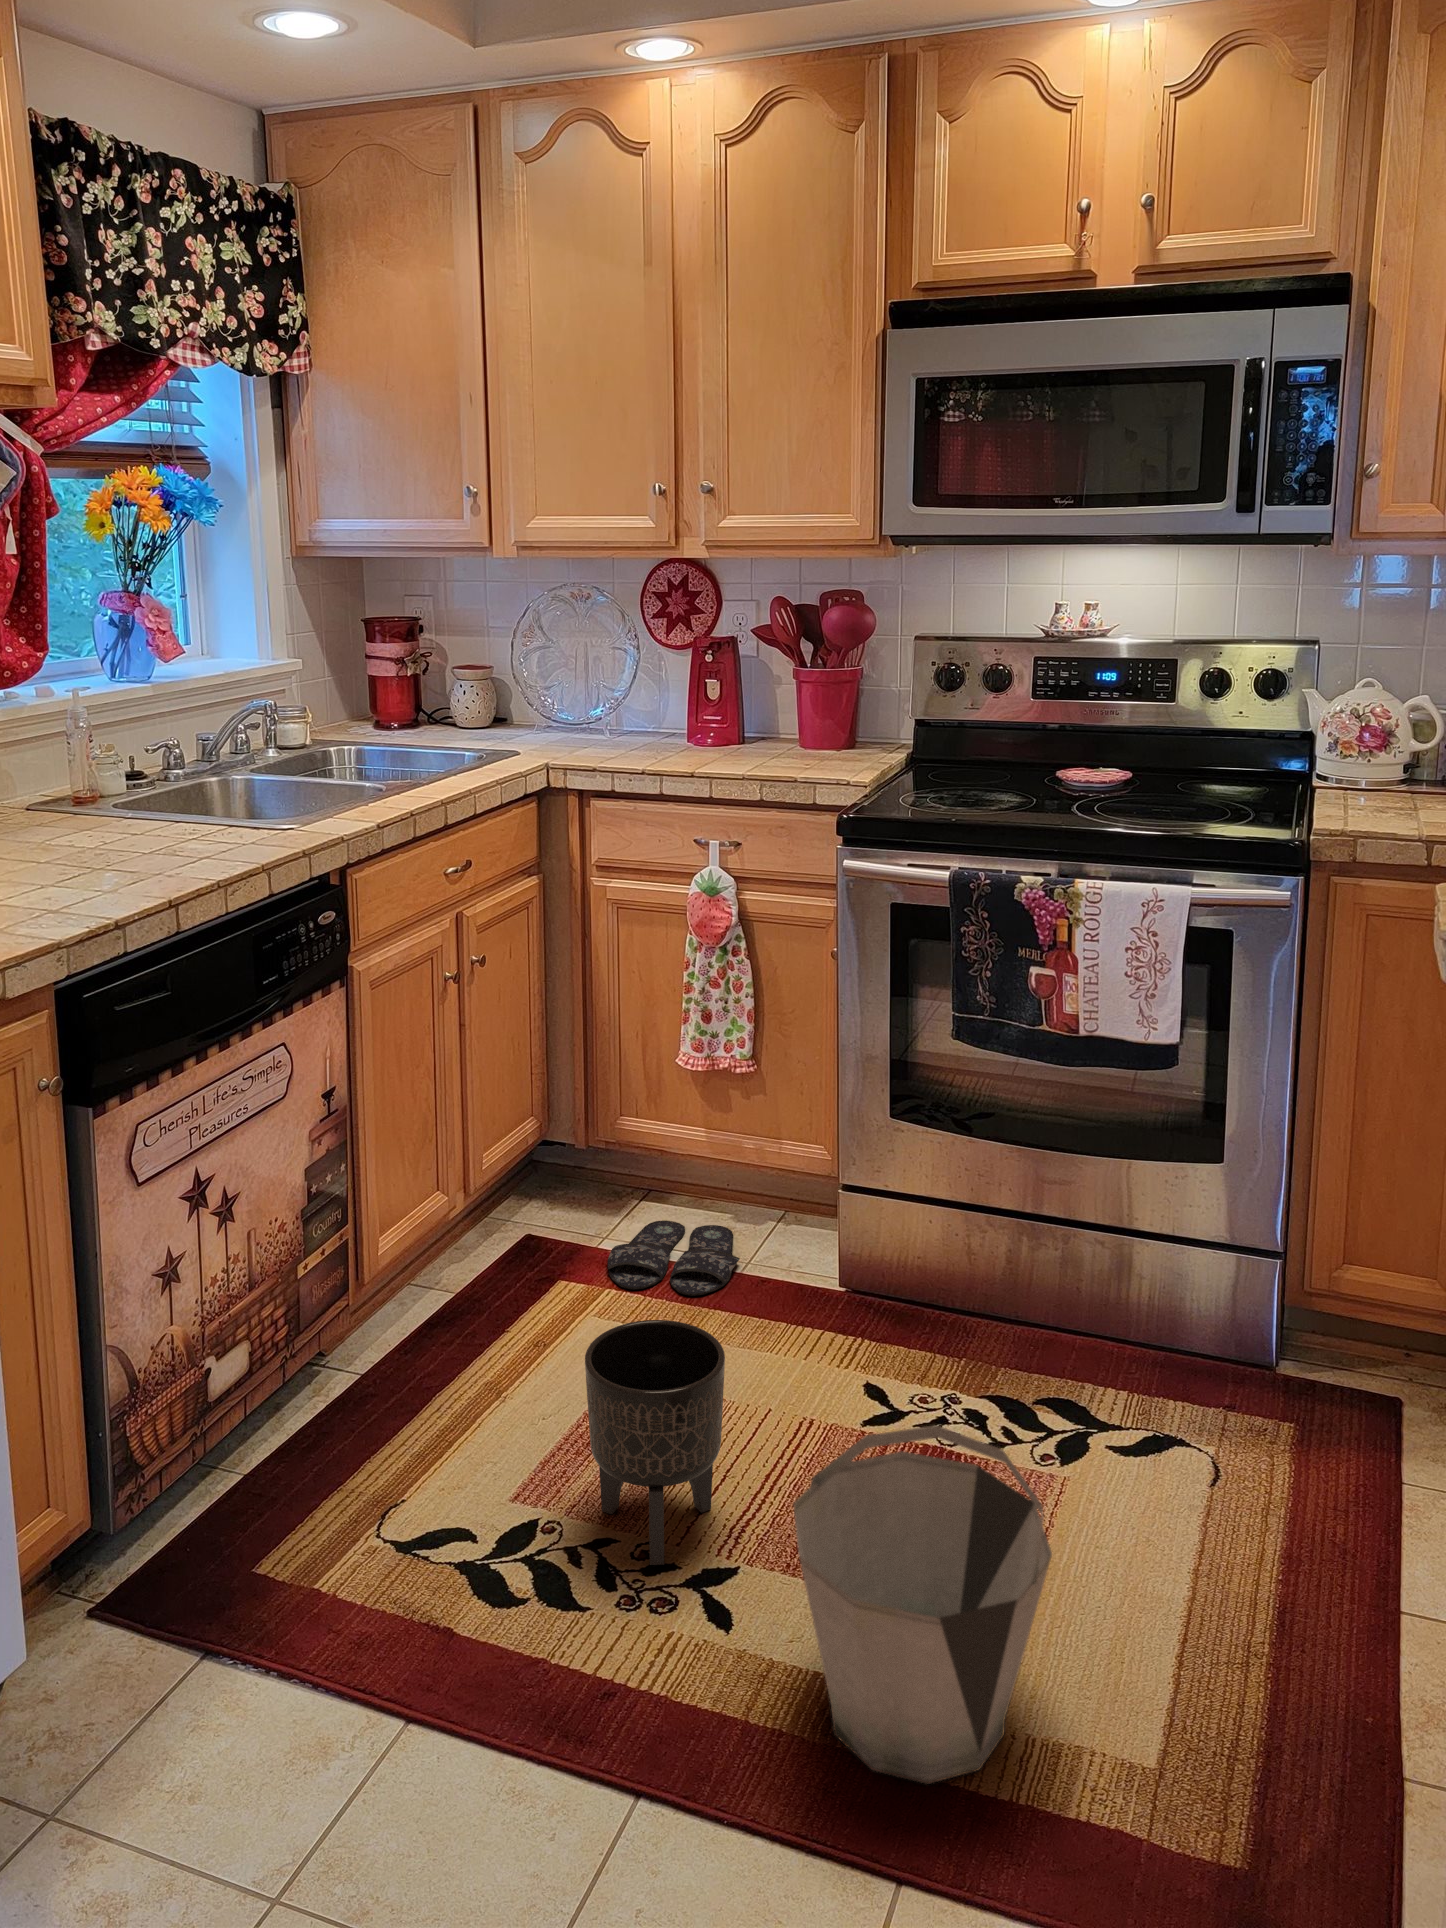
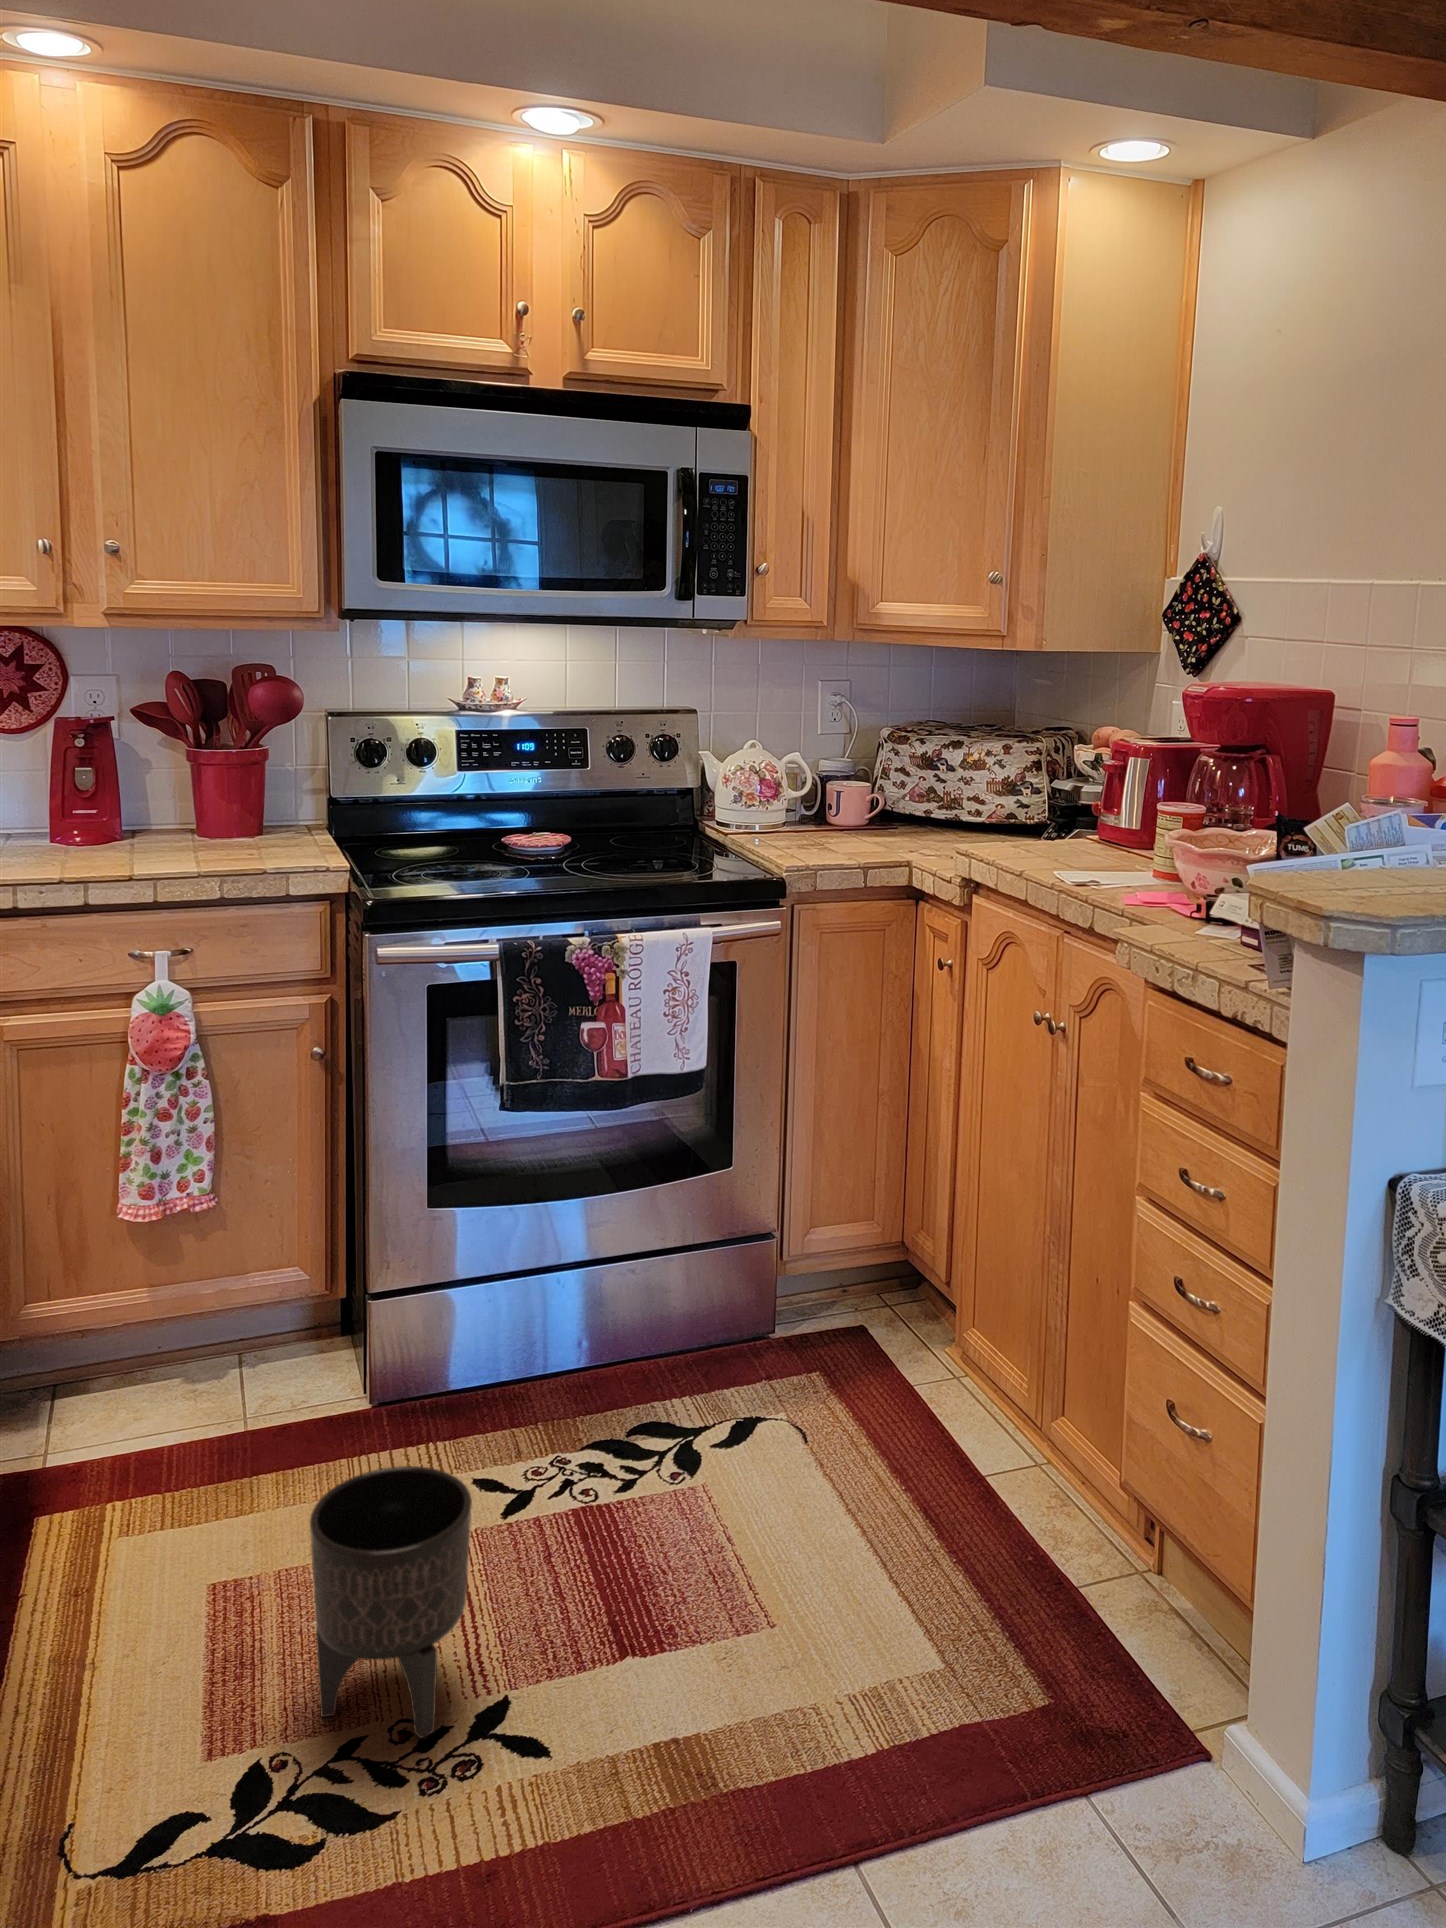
slippers: present [608,1220,740,1296] -> none [82,1391,247,1493]
bucket: present [793,1425,1052,1784] -> none [647,1450,887,1792]

